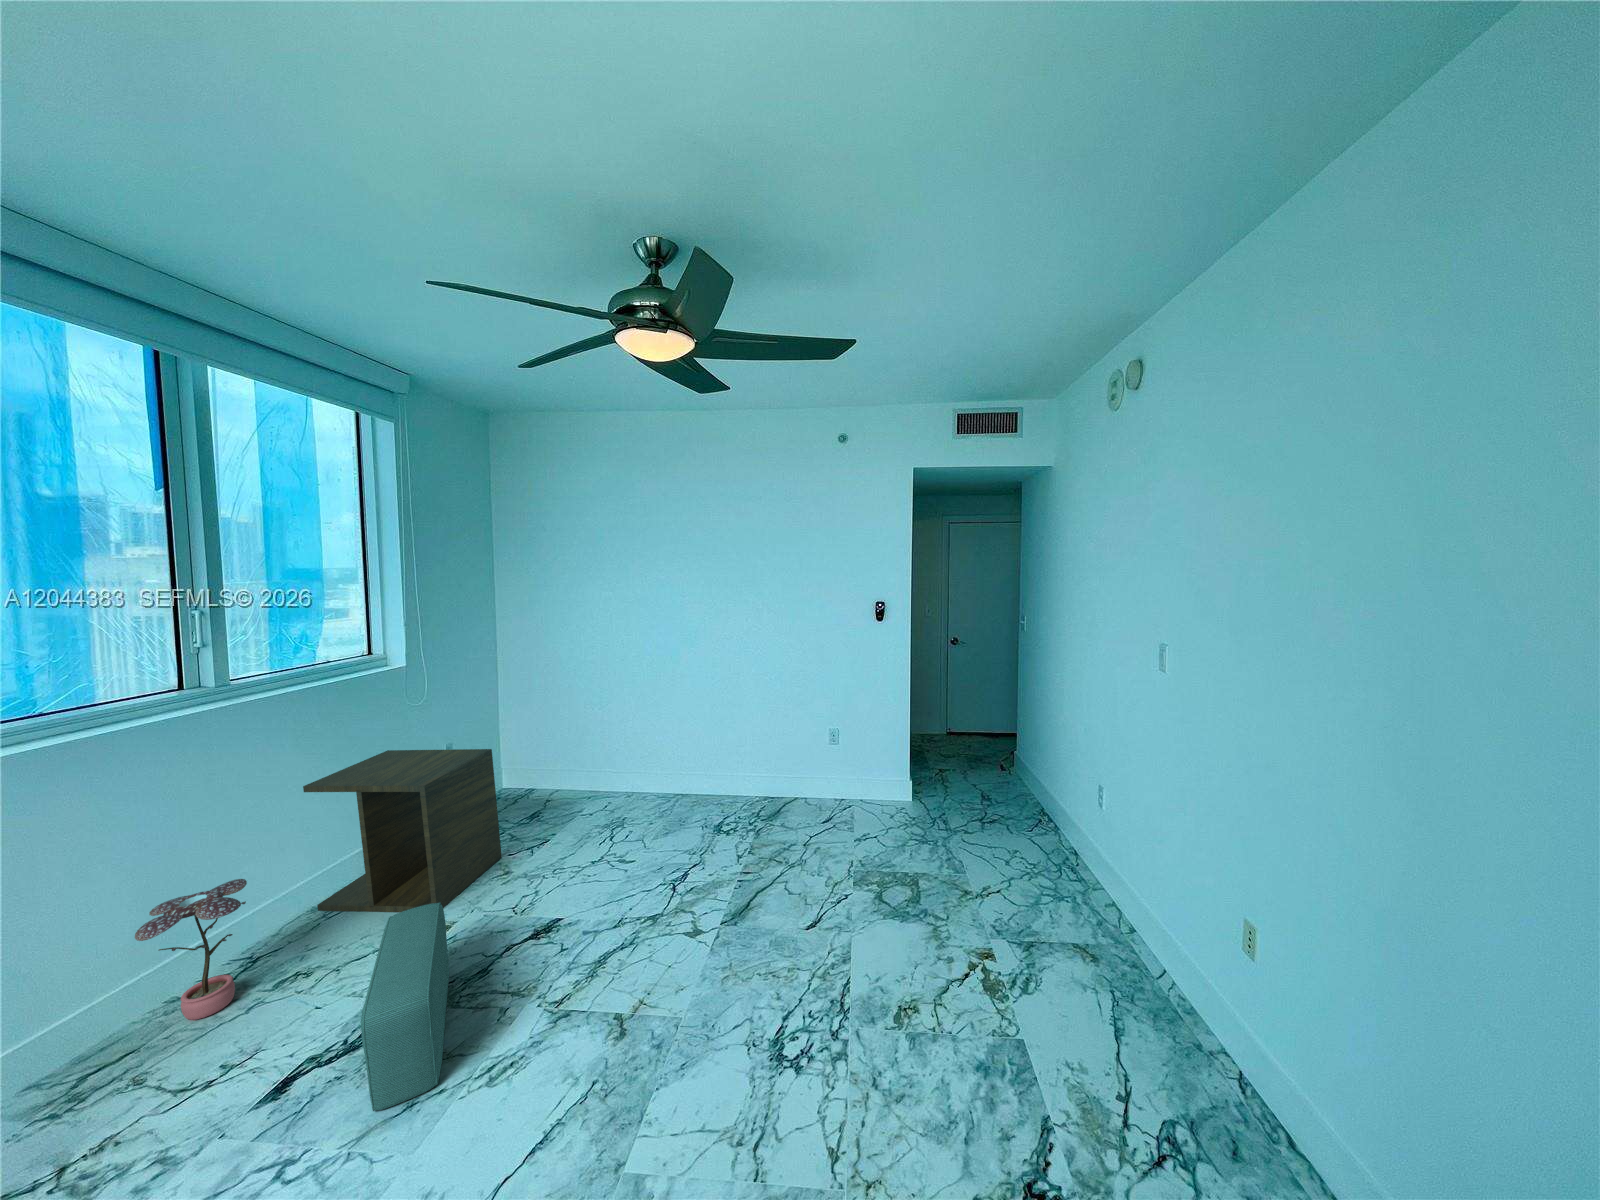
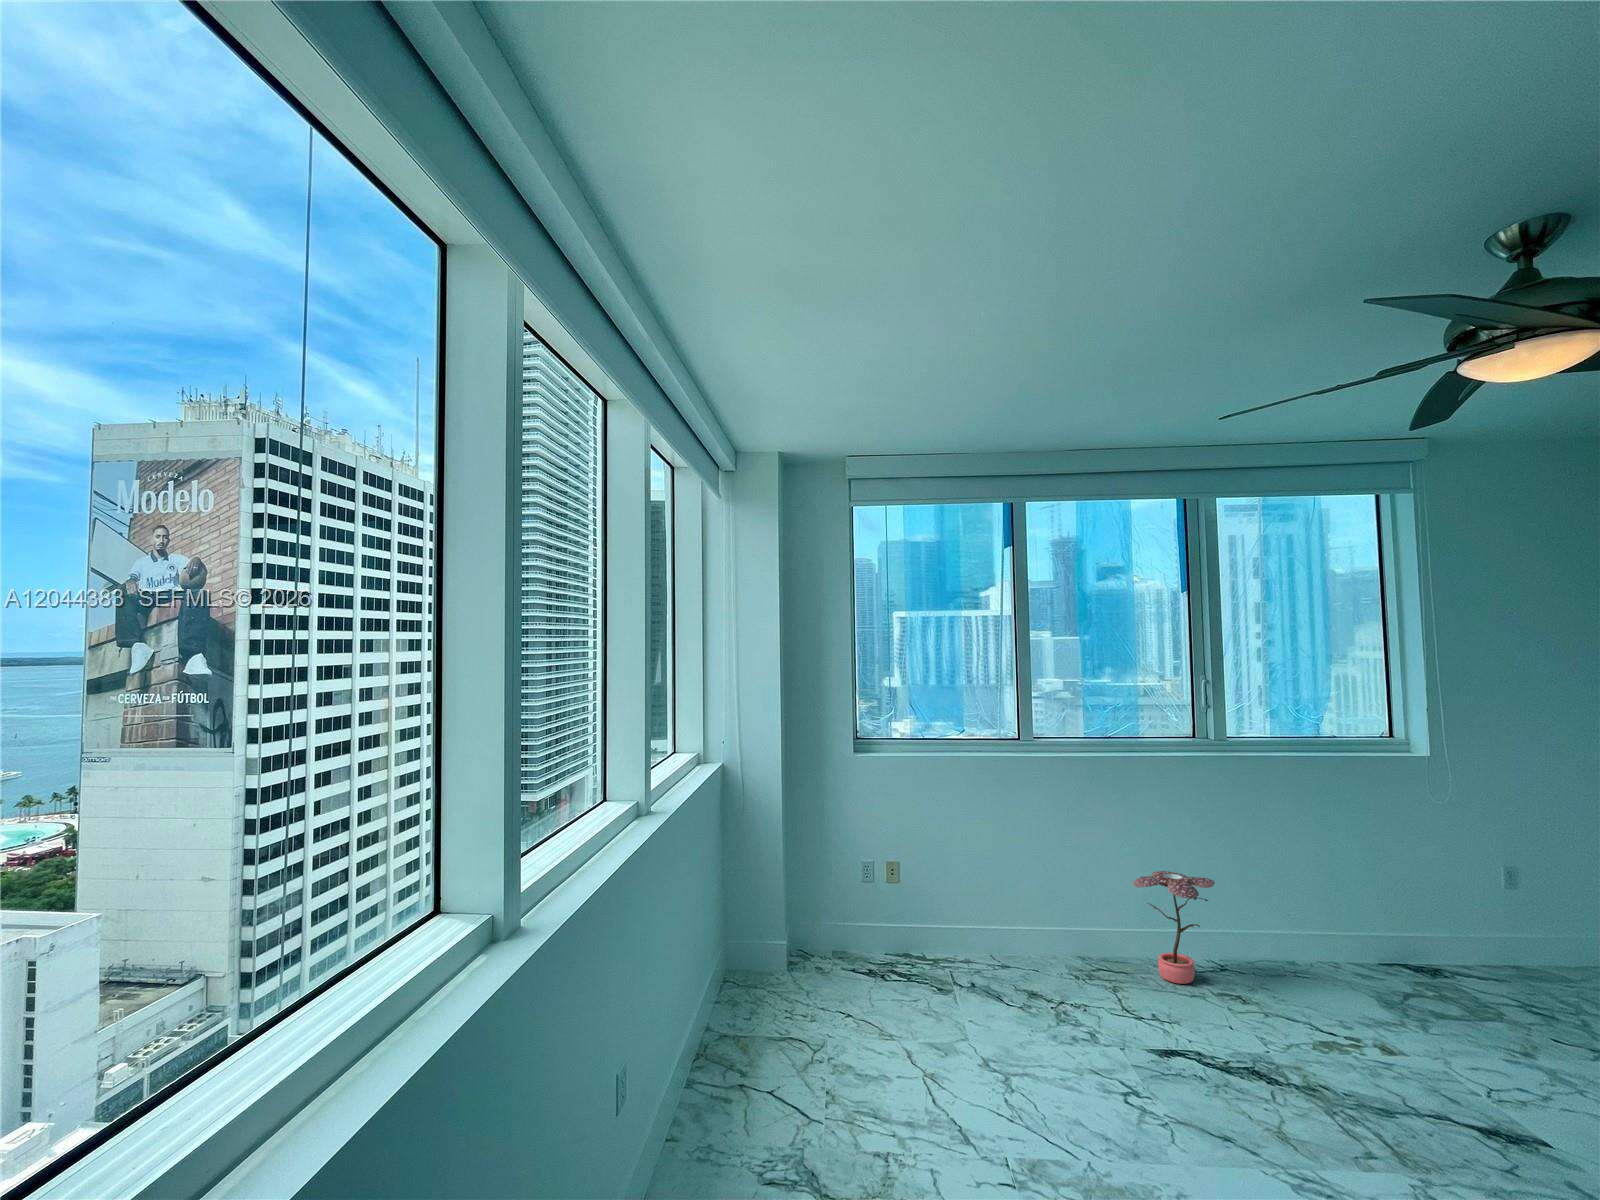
side table: present [303,749,502,912] -> none [1292,824,1535,1037]
pouf: present [361,902,449,1111] -> none [1198,974,1353,1145]

